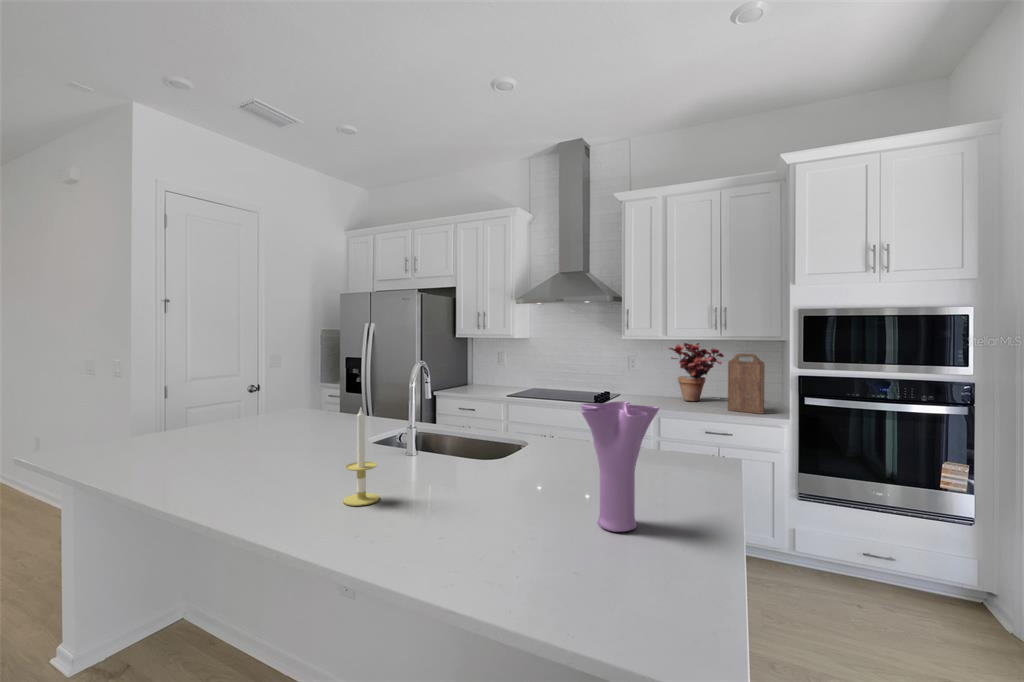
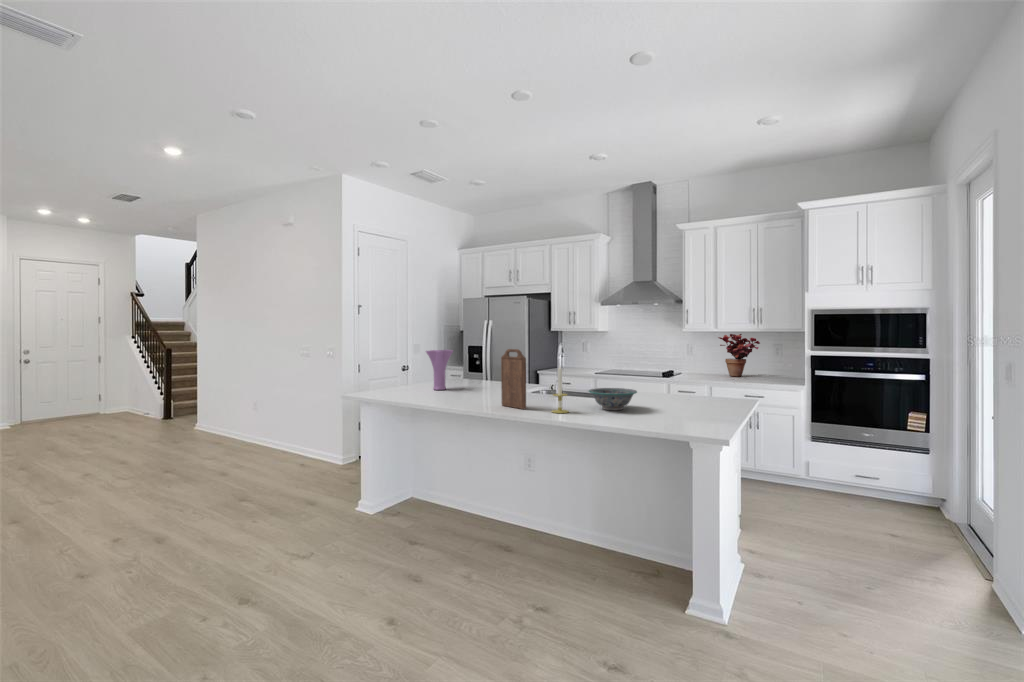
cutting board: present [728,354,765,414] -> present [501,349,526,409]
vase: present [581,401,659,532] -> present [426,350,453,390]
decorative bowl: none [427,443,518,493] -> present [589,388,637,410]

